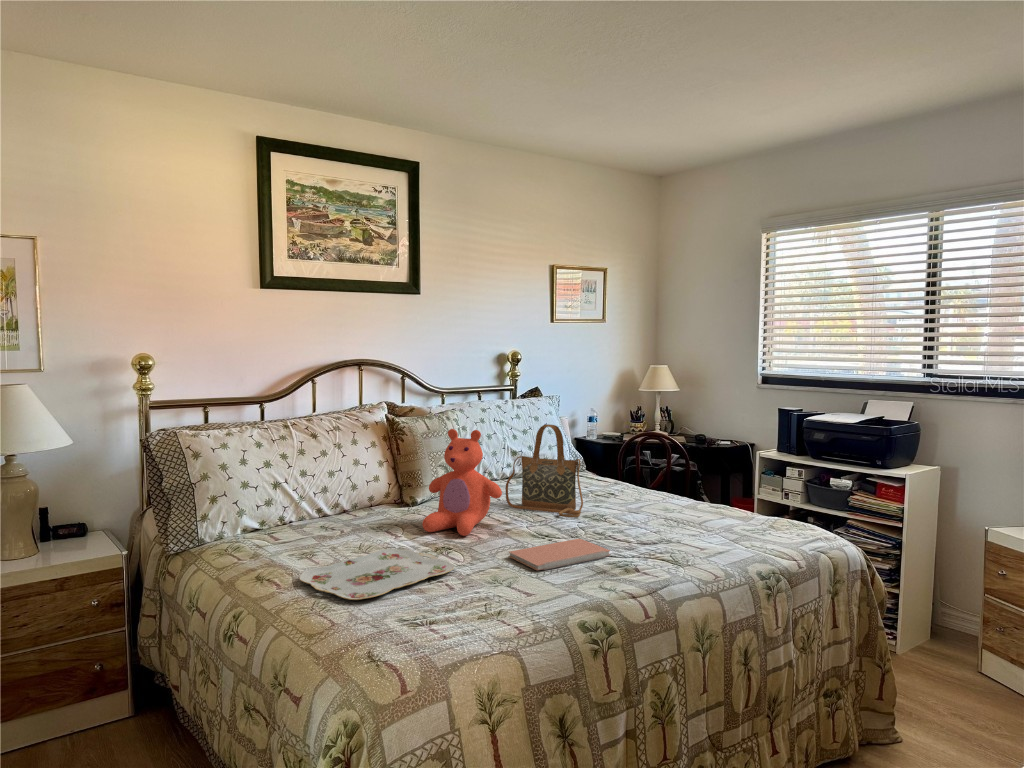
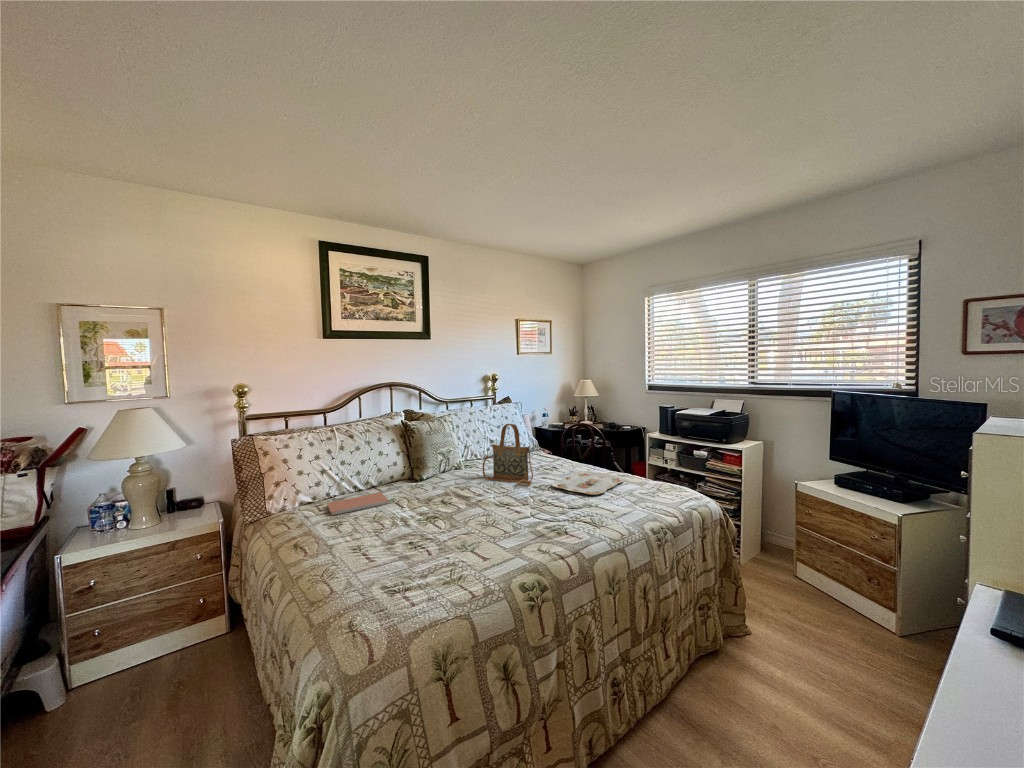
teddy bear: present [422,429,502,536] -> none [422,430,476,504]
notebook: present [509,539,610,570] -> present [327,493,389,515]
serving tray: present [299,549,454,600] -> present [552,471,625,495]

